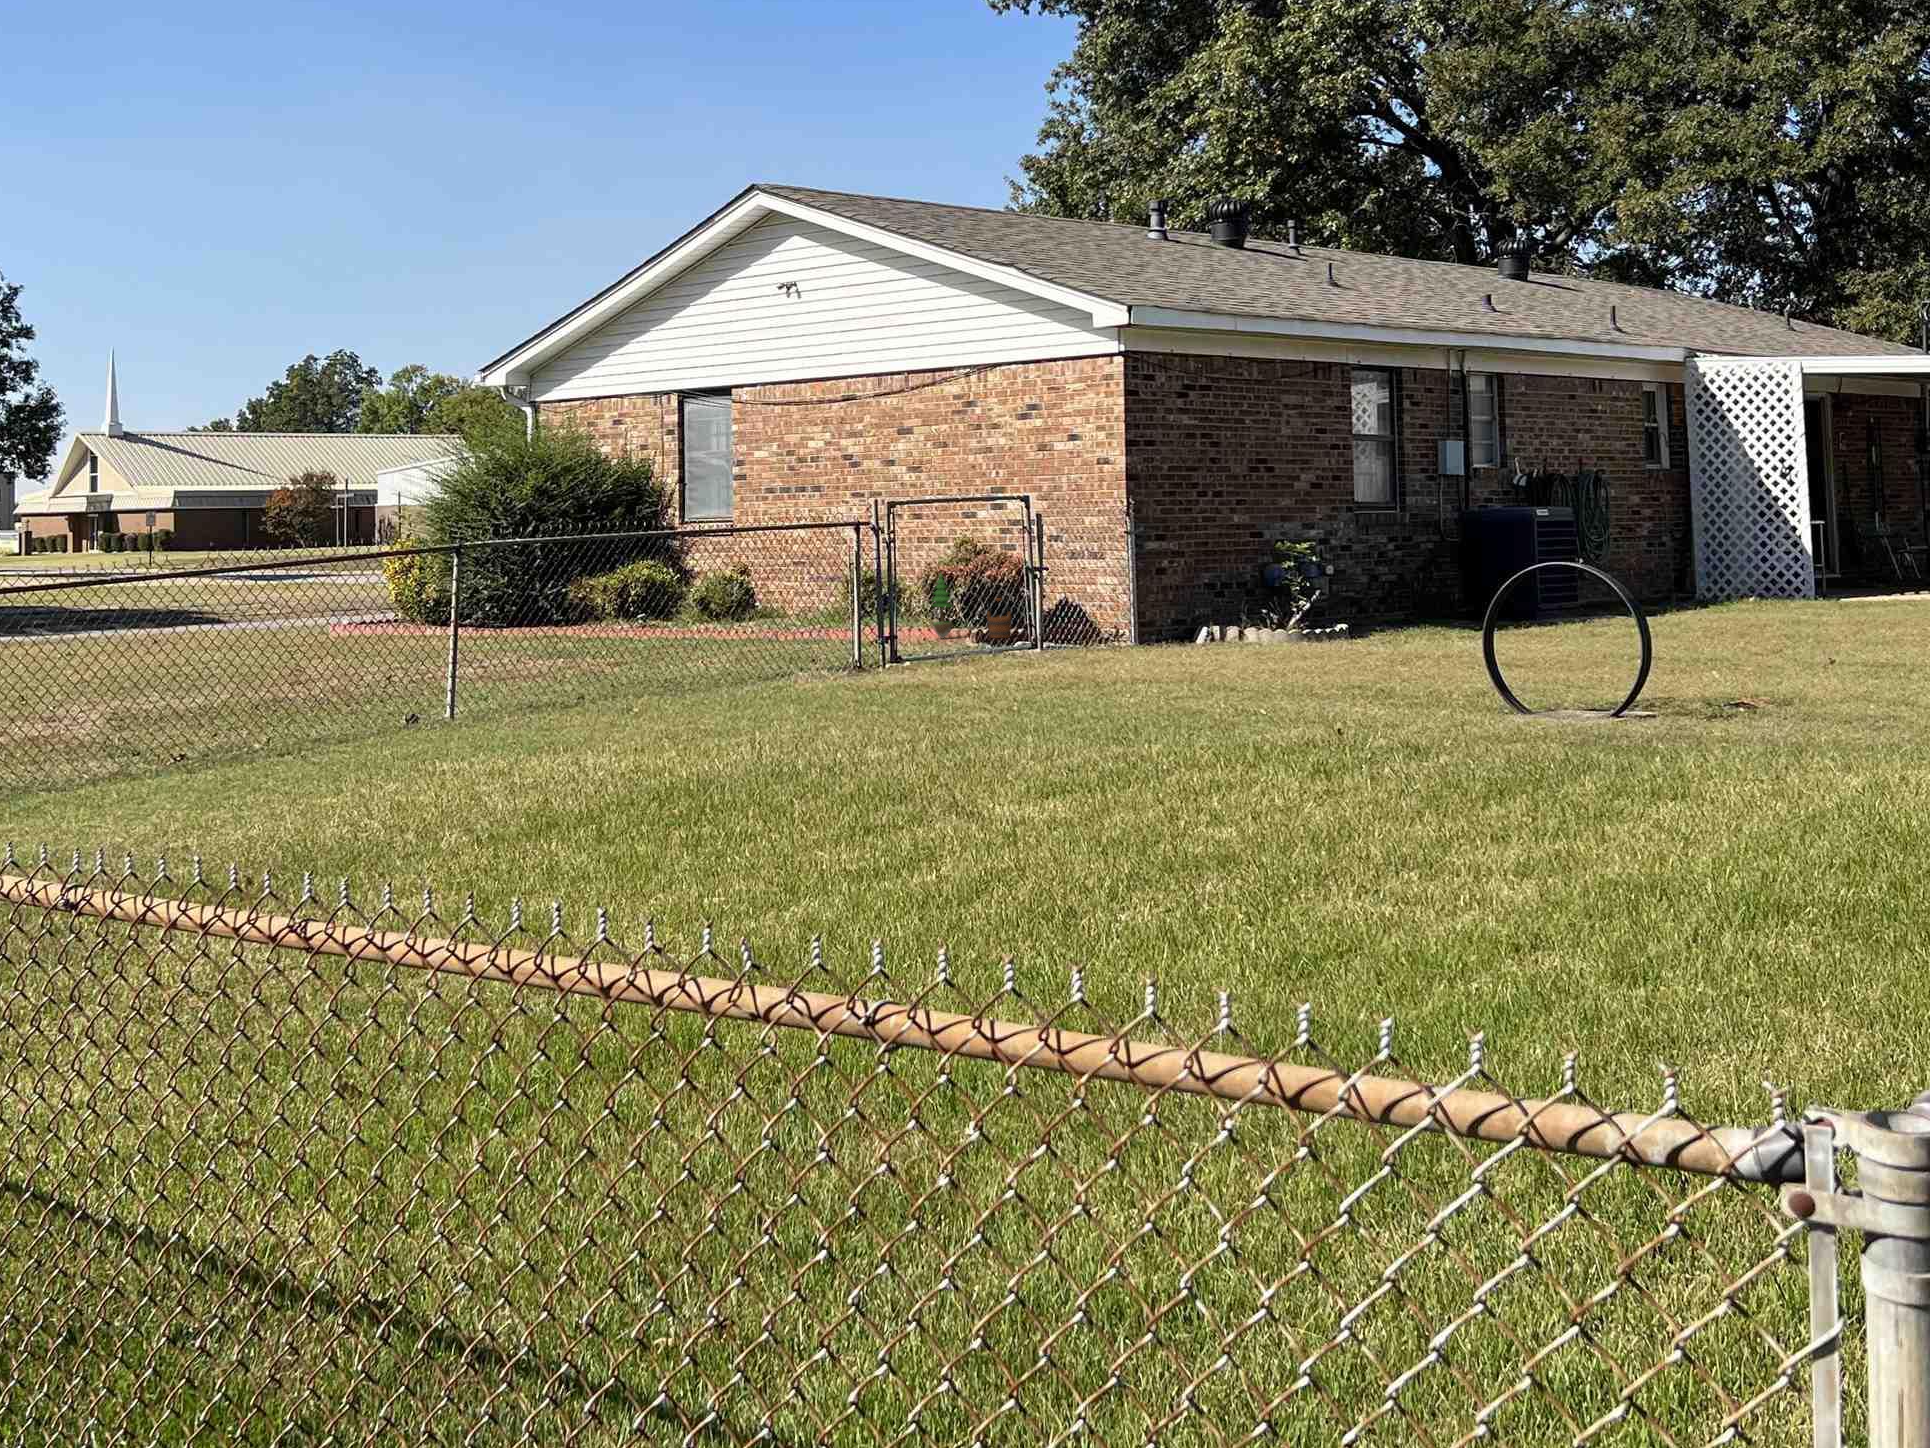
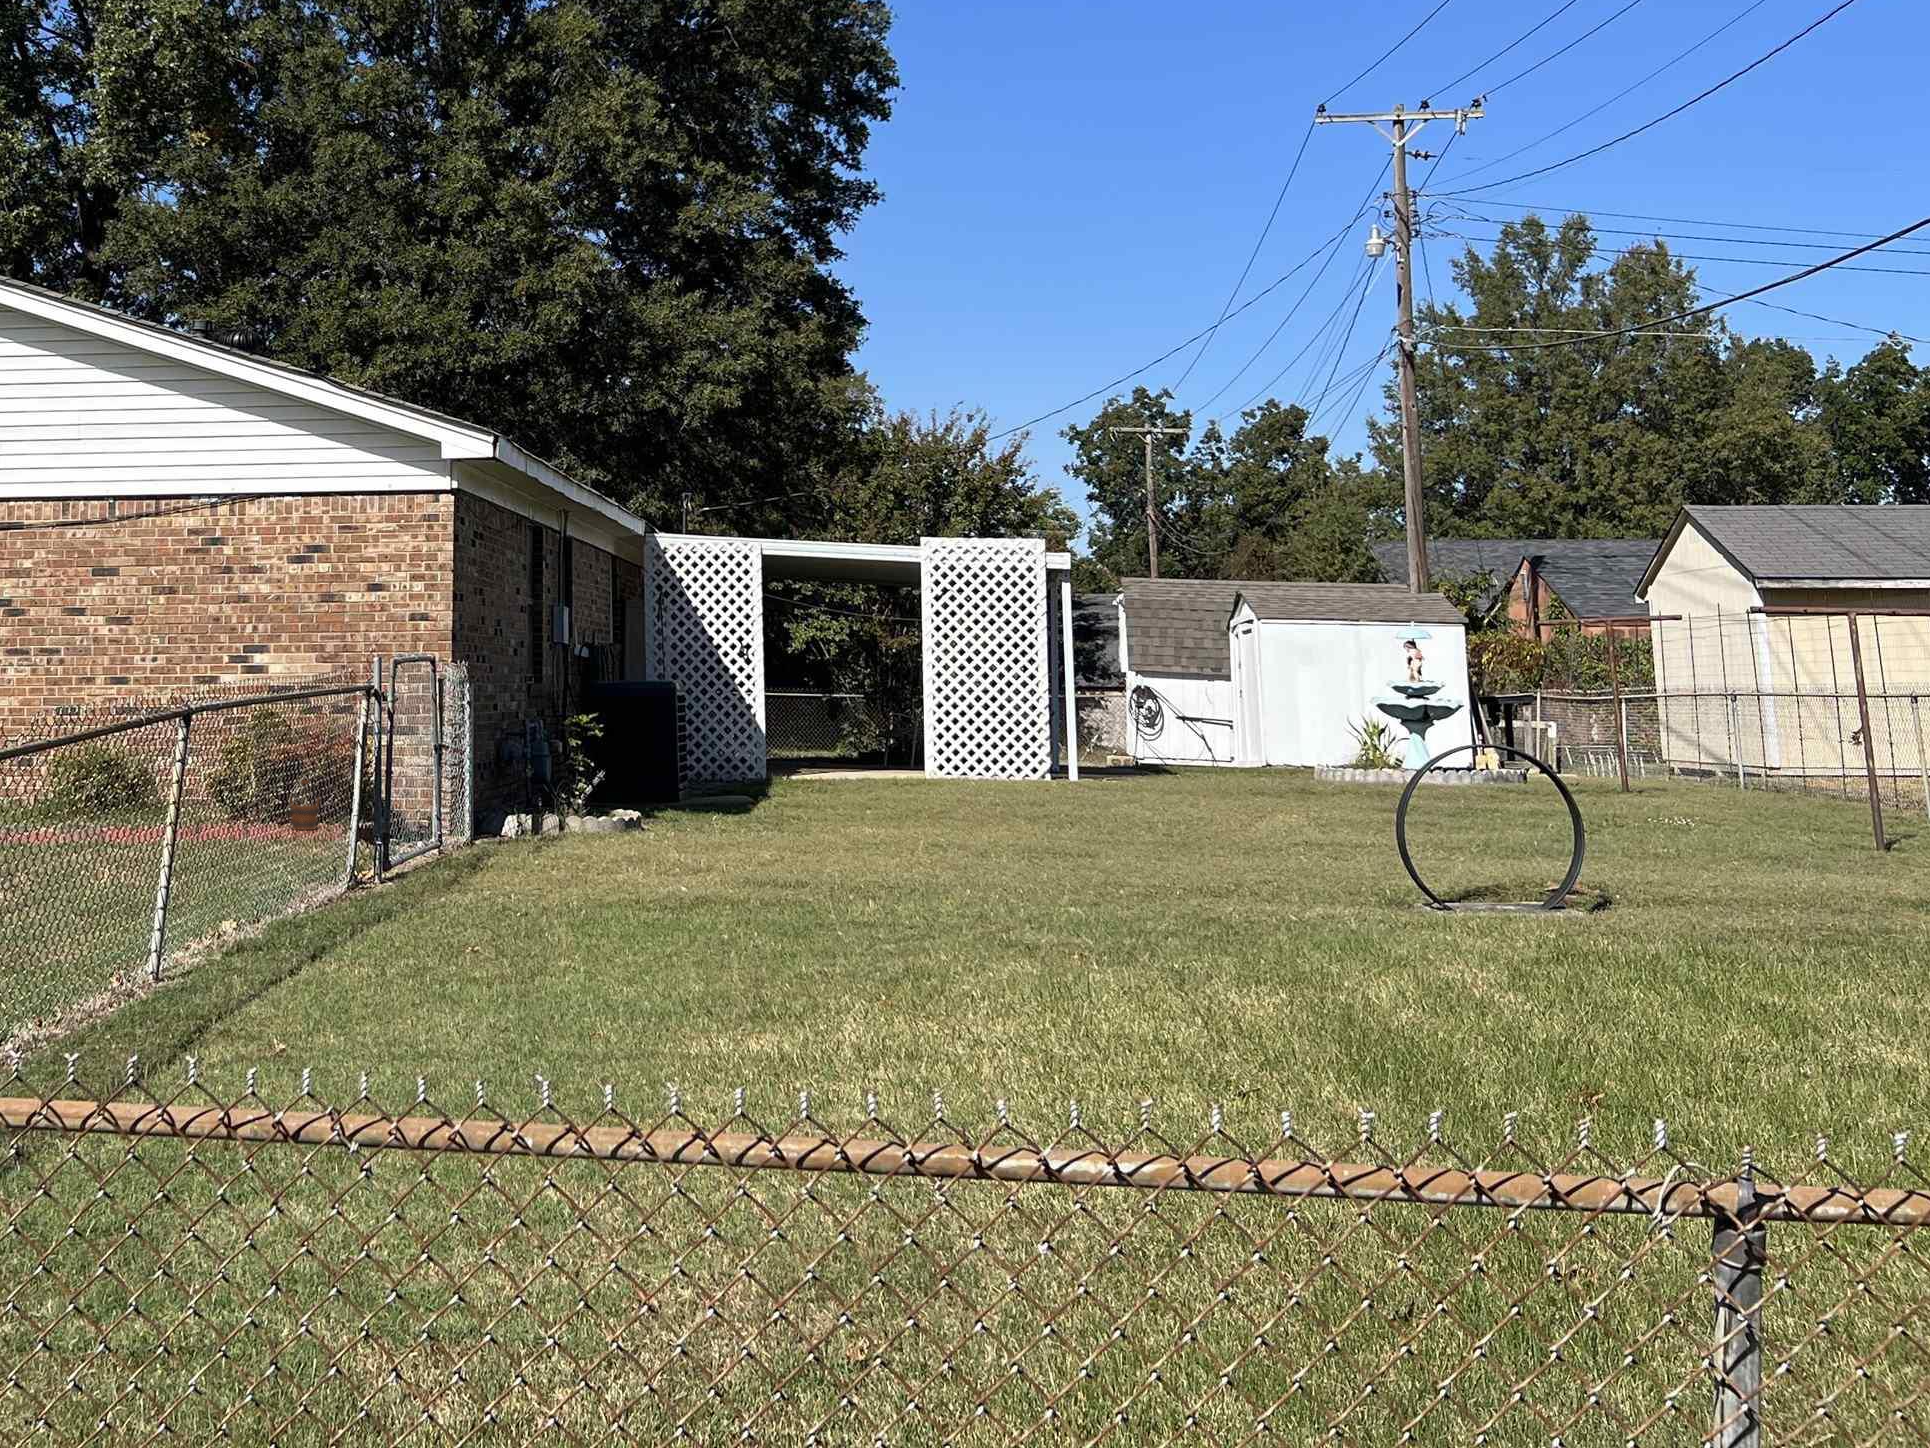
potted tree: present [932,574,952,638] -> none [236,747,267,833]

